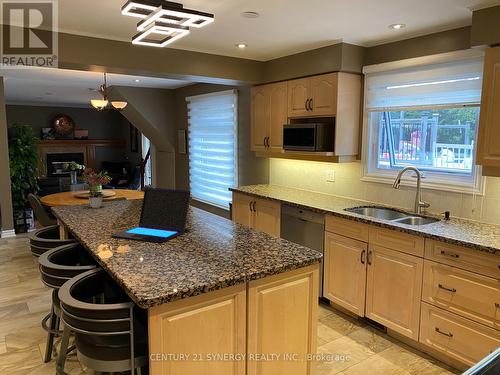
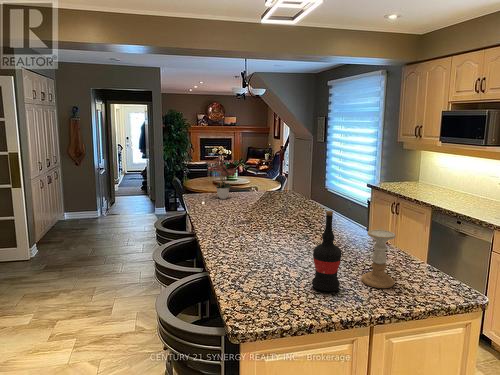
laptop: present [111,187,191,243] -> none [225,184,315,251]
wine bottle: none [199,199,221,264] -> present [312,211,342,291]
candle holder: none [236,213,260,257] -> present [362,230,396,288]

